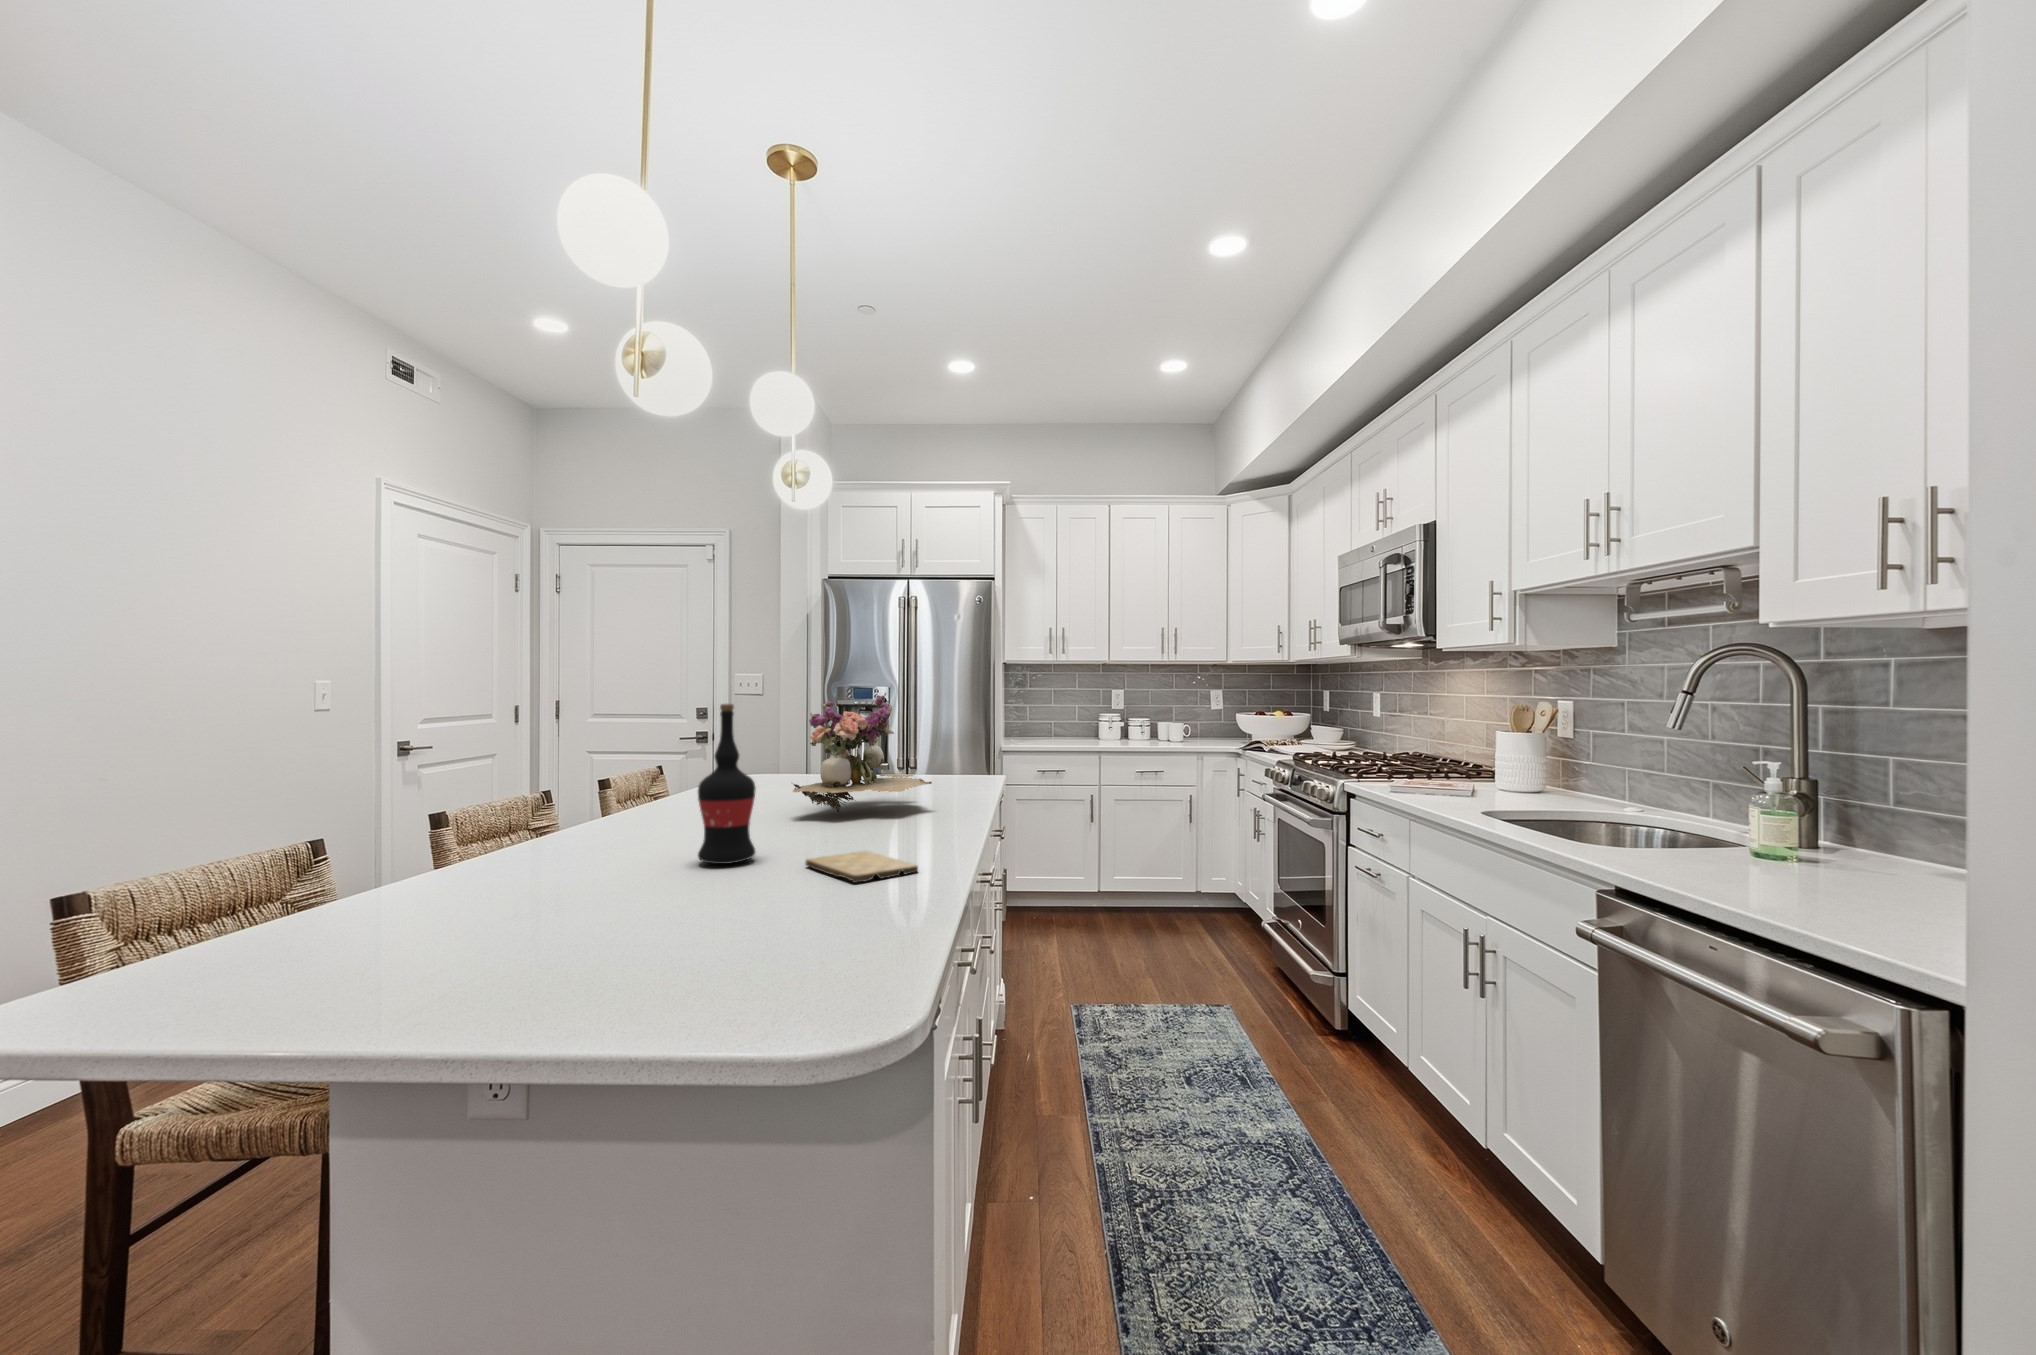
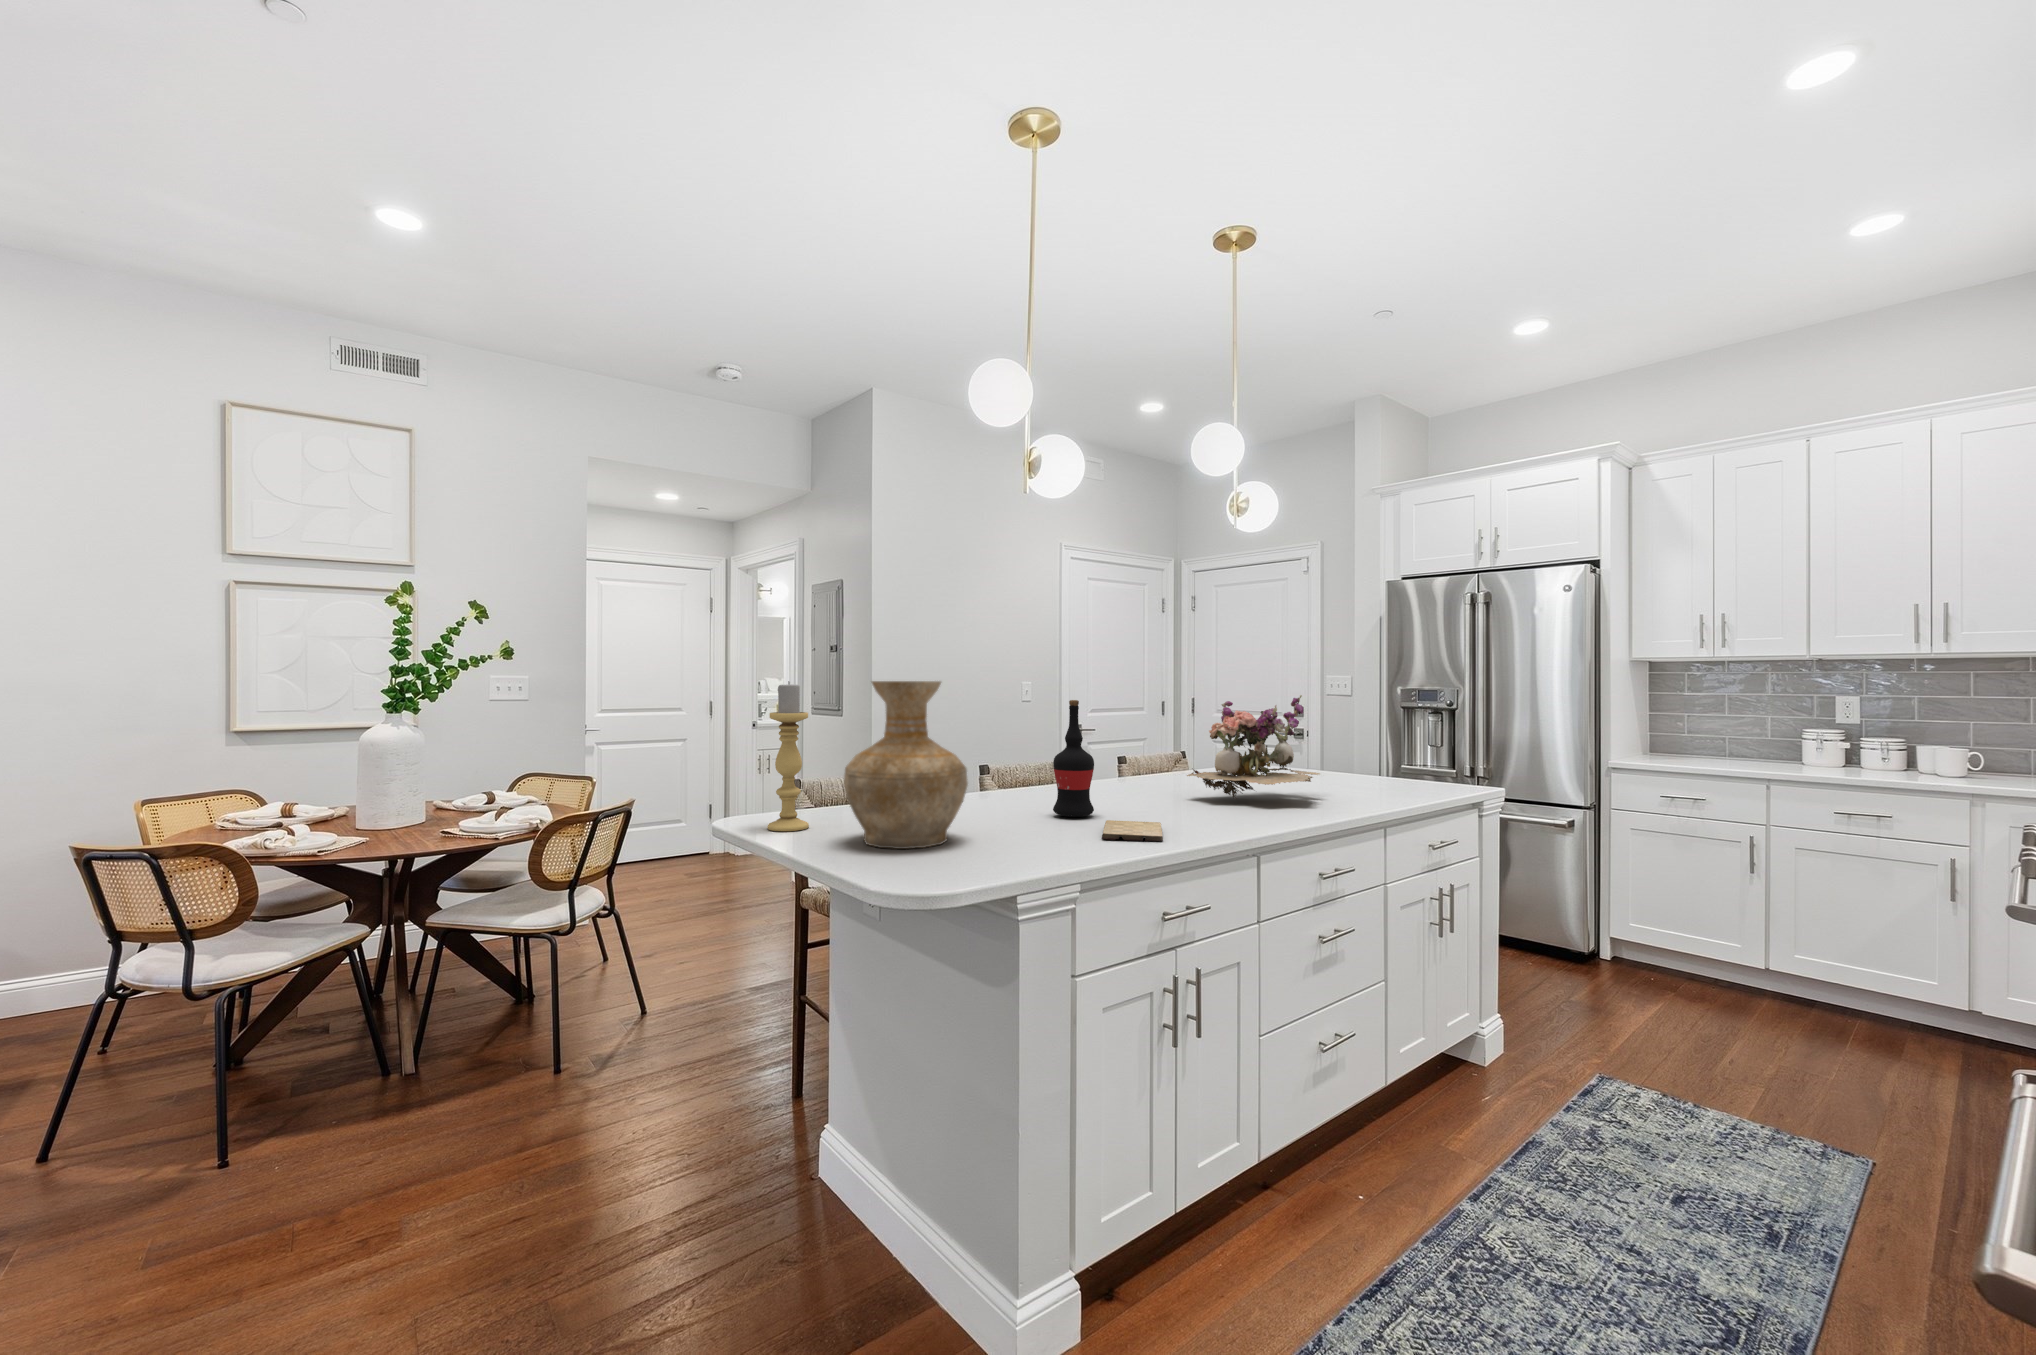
vase: none [468,677,704,973] -> present [844,681,968,849]
candle holder: none [199,680,311,1000] -> present [768,681,809,831]

